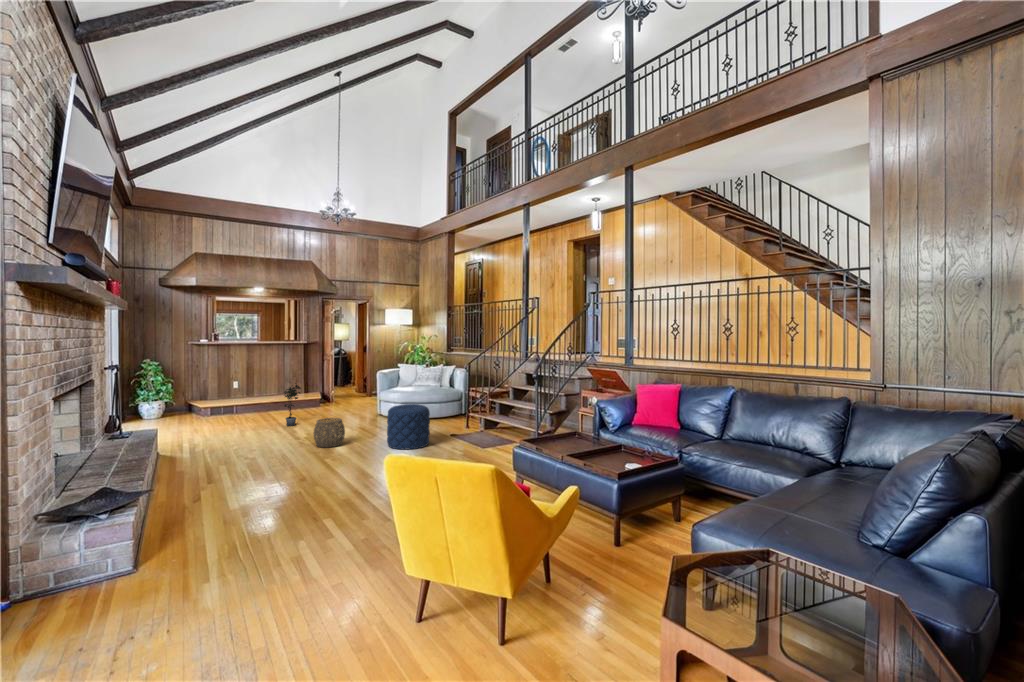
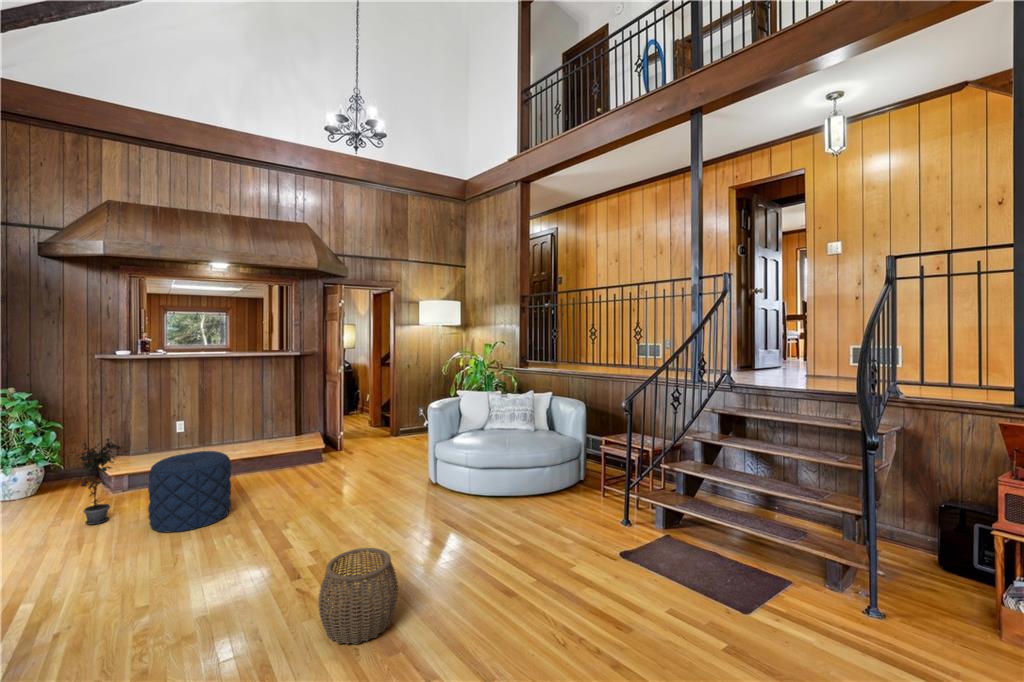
potted plant: present [284,383,301,426] -> present [77,439,121,525]
pouf: present [387,404,430,450] -> present [148,451,231,533]

